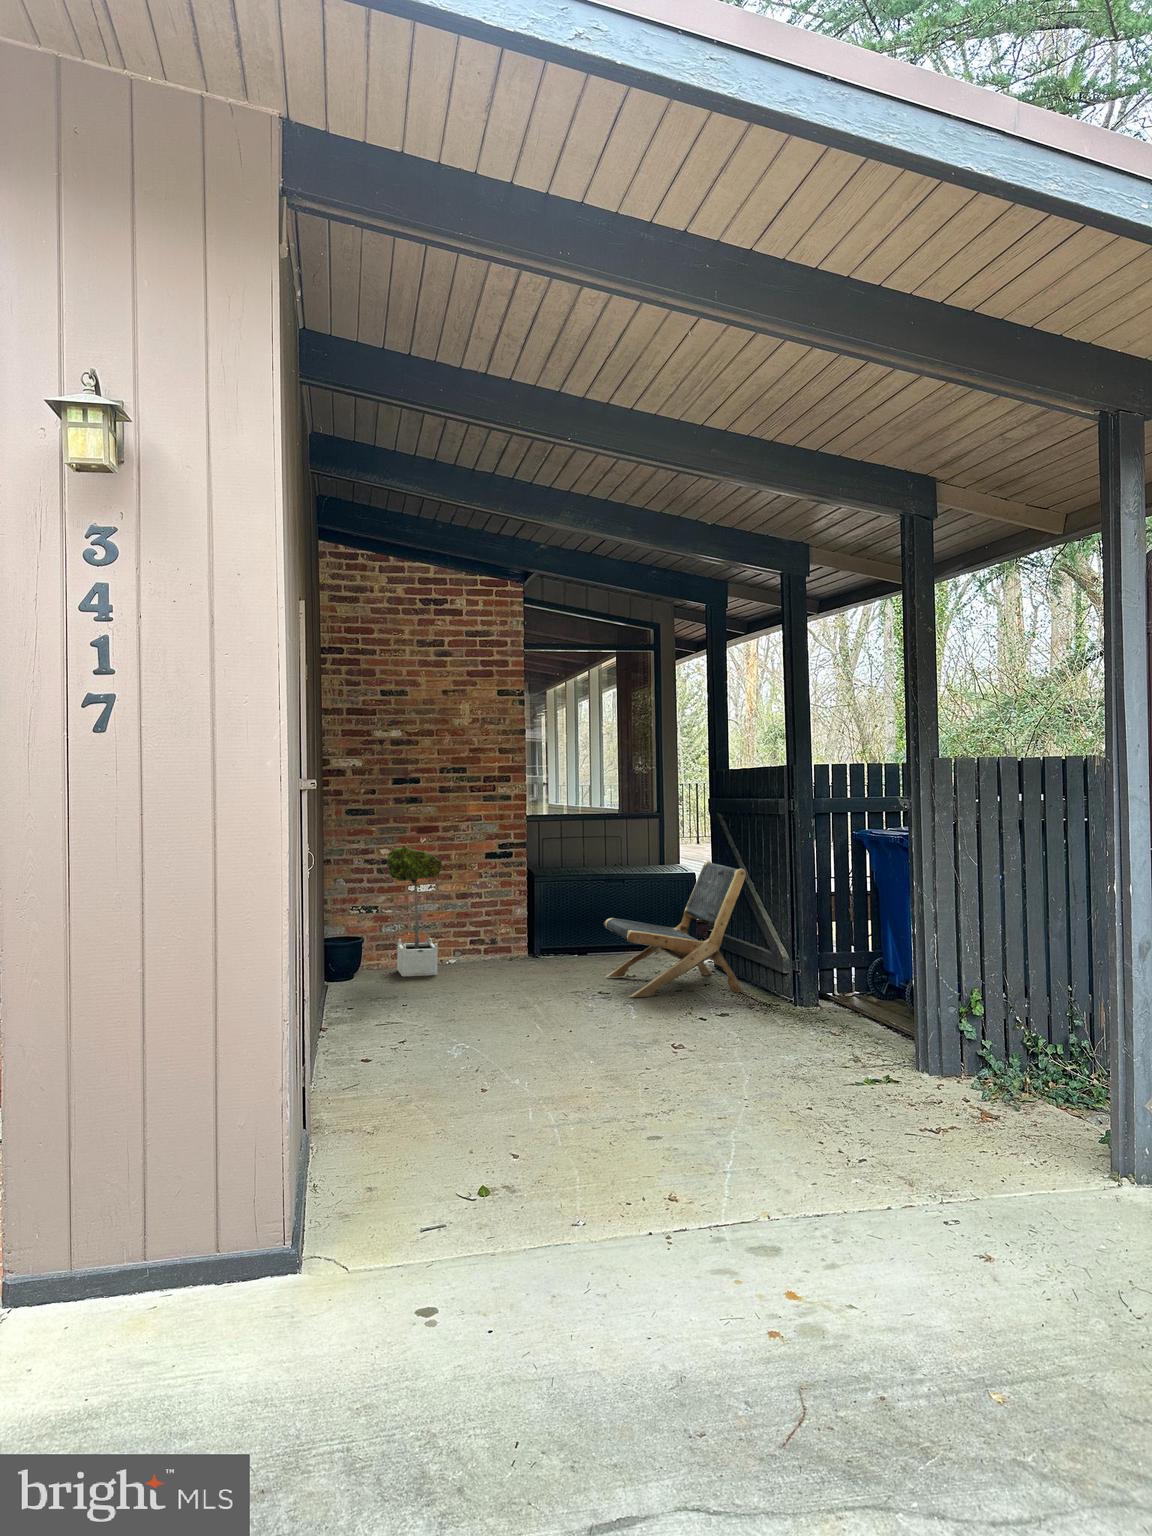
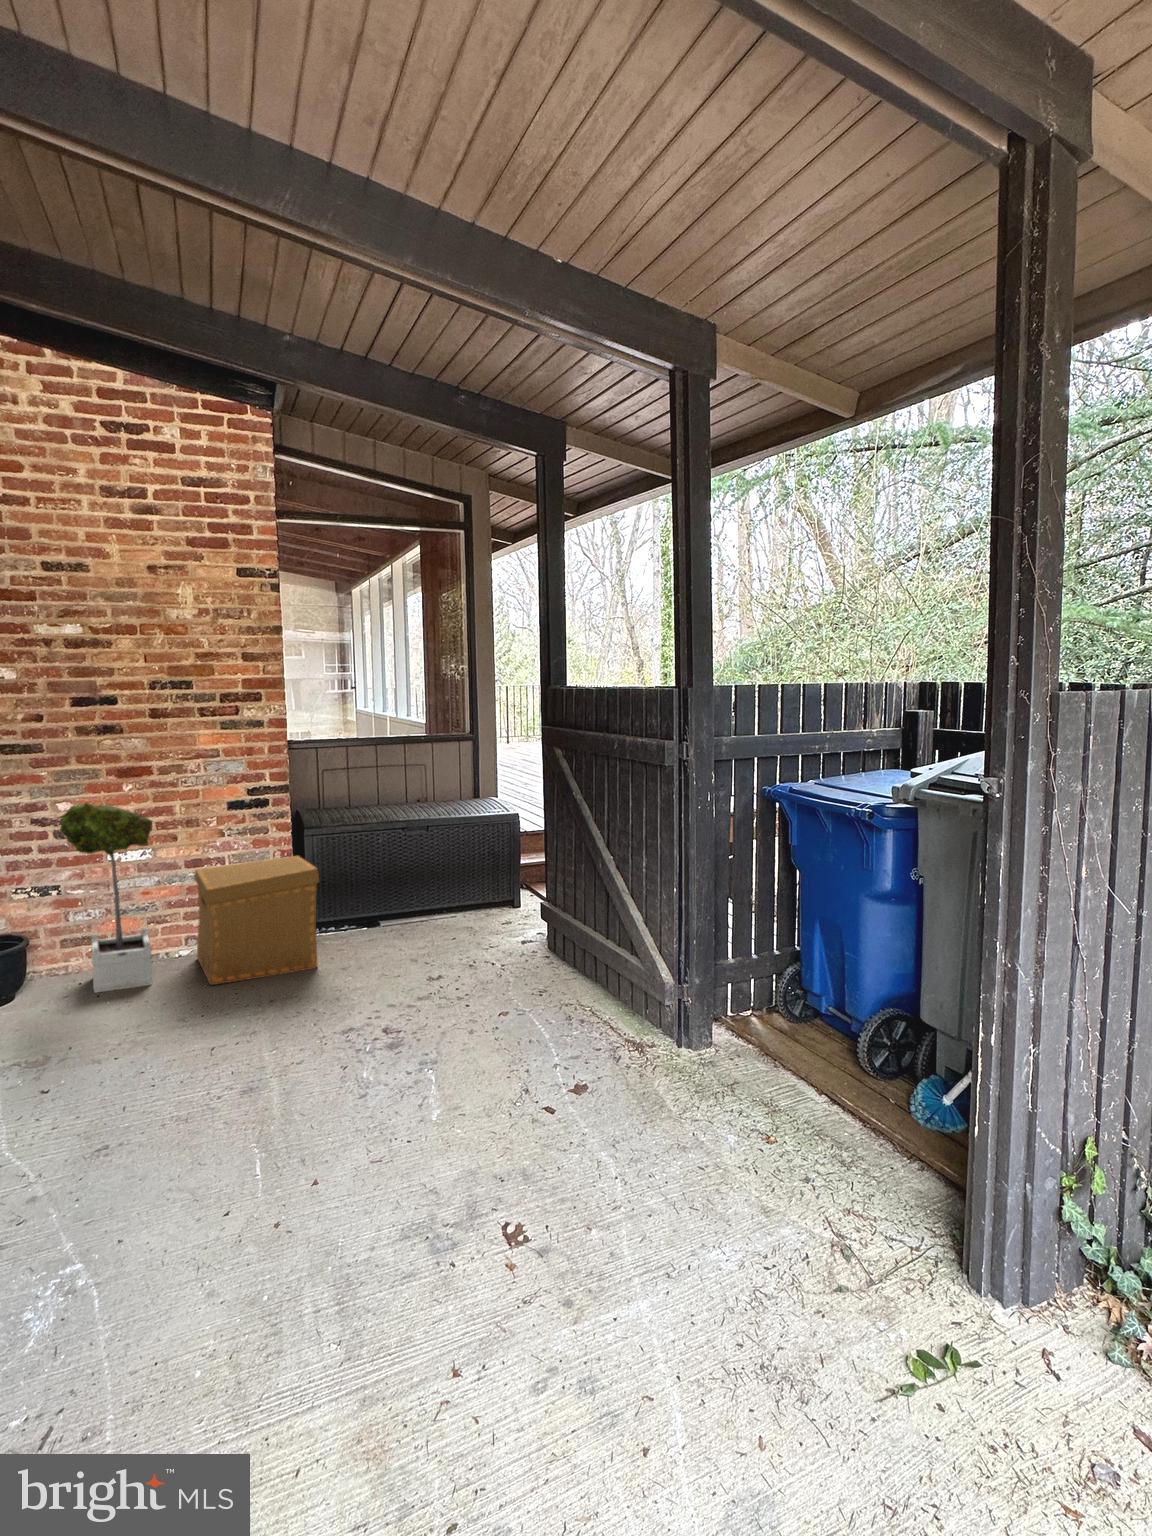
lounge chair: present [604,861,746,997] -> none [396,810,596,1024]
cardboard box: none [461,895,550,976] -> present [194,856,319,985]

